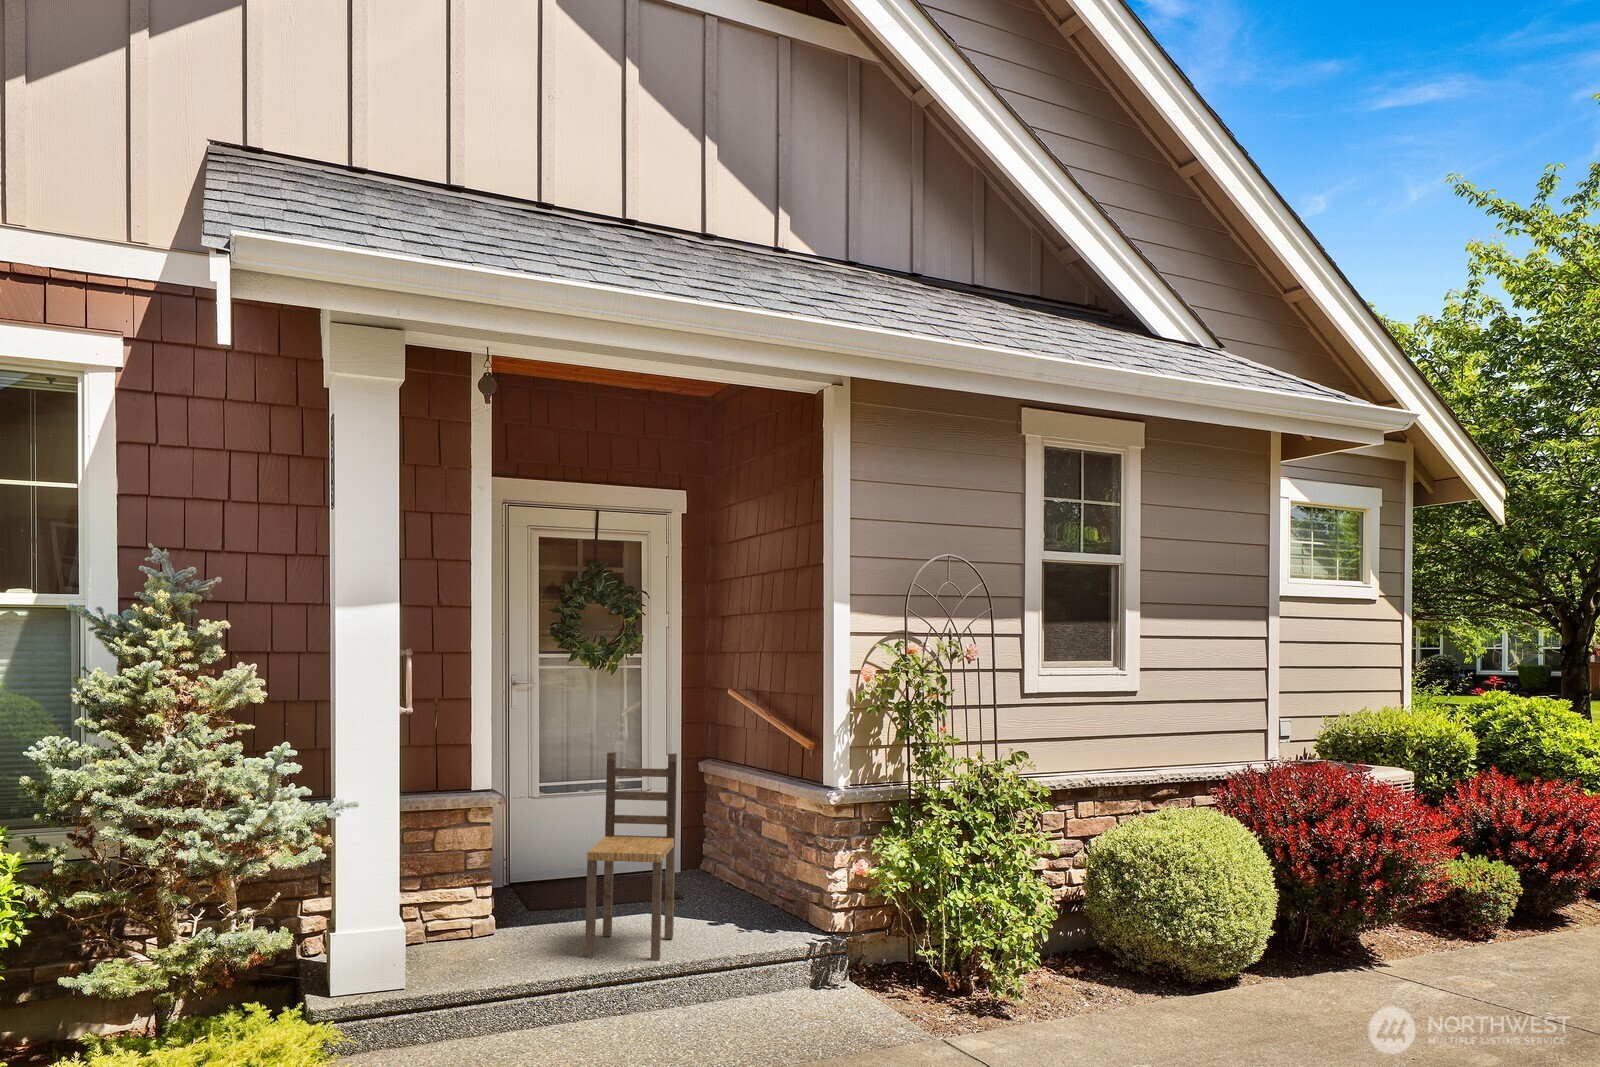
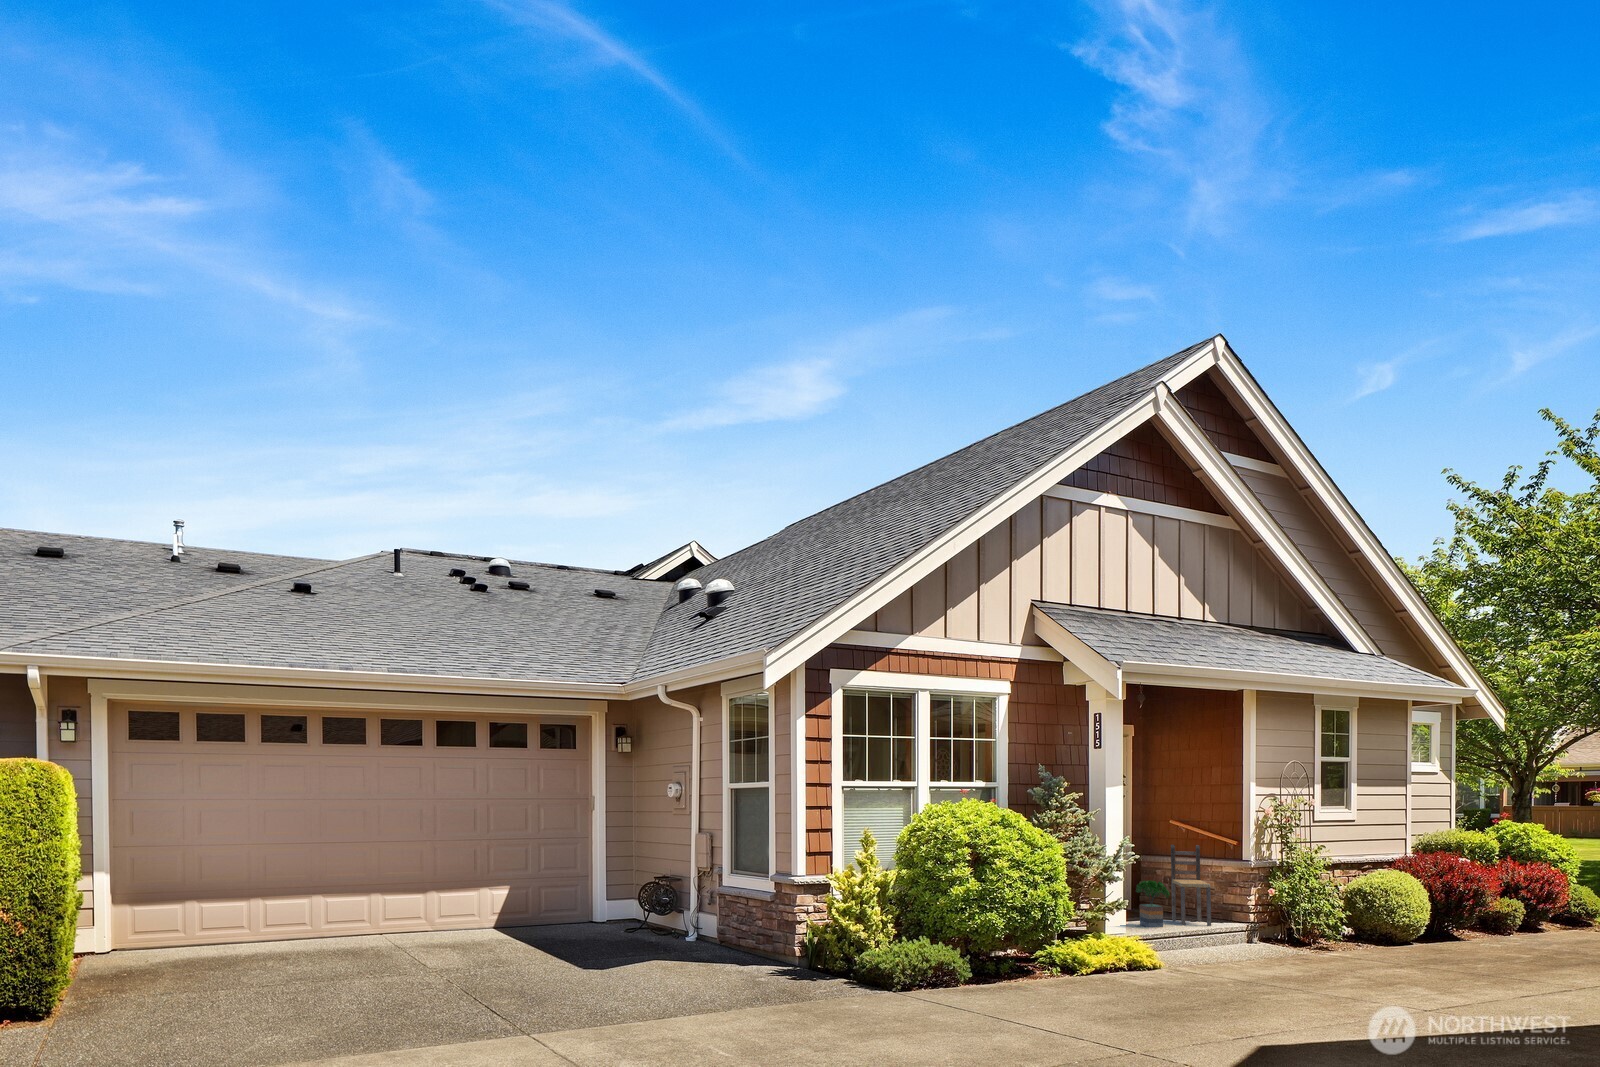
potted tree: none [448,843,530,972] -> present [1137,881,1170,927]

